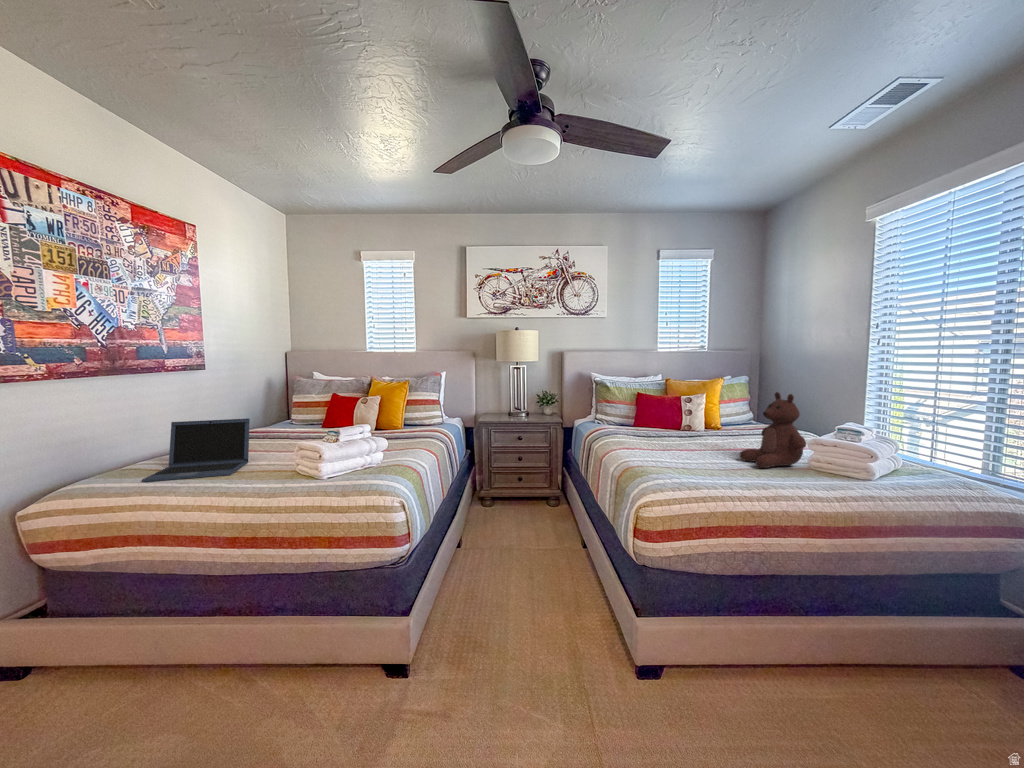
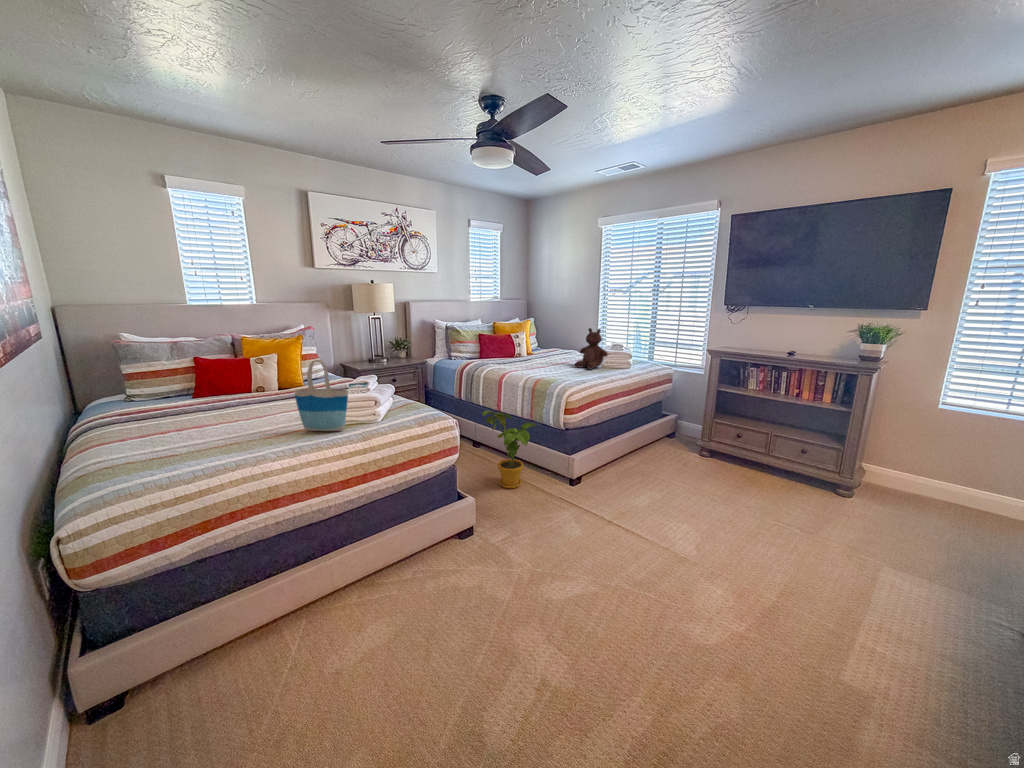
tote bag: none [260,401,284,480] -> present [294,360,348,431]
laptop: present [142,419,250,482] -> none [136,385,269,468]
house plant: none [513,498,609,634] -> present [482,411,536,489]

